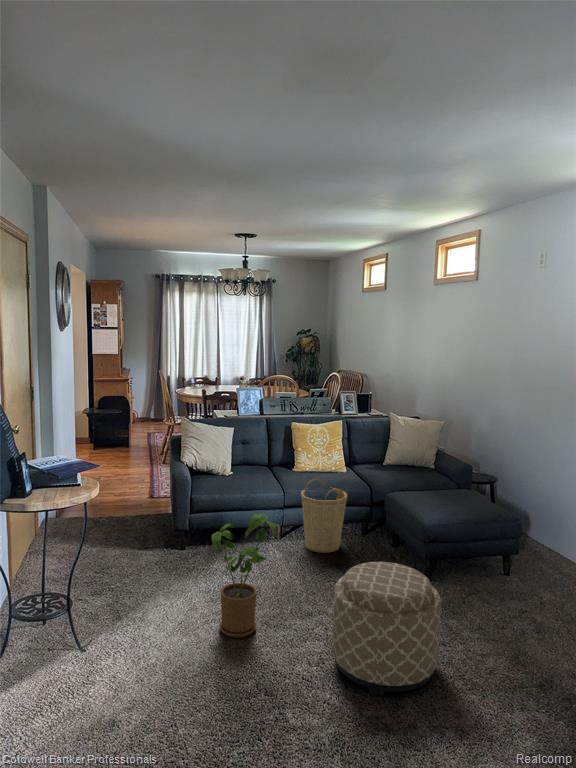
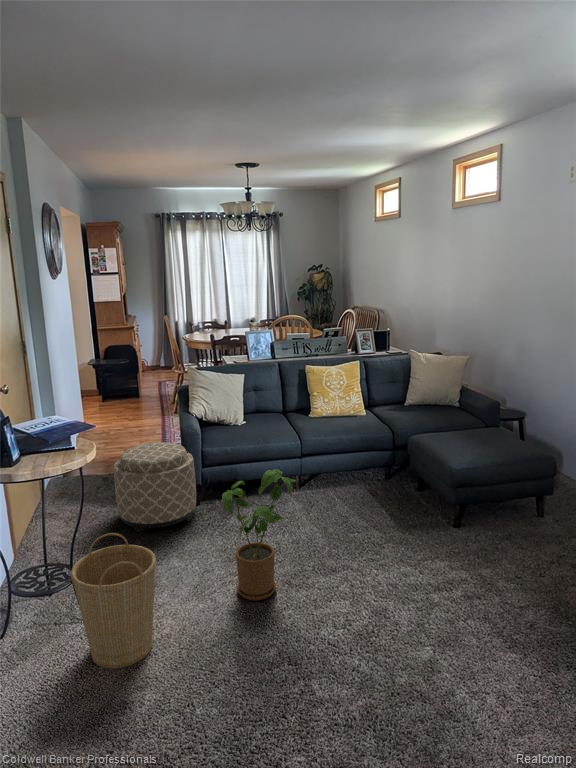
basket: present [301,479,347,553] -> present [71,533,156,669]
ottoman: present [332,562,441,697] -> present [114,442,196,532]

